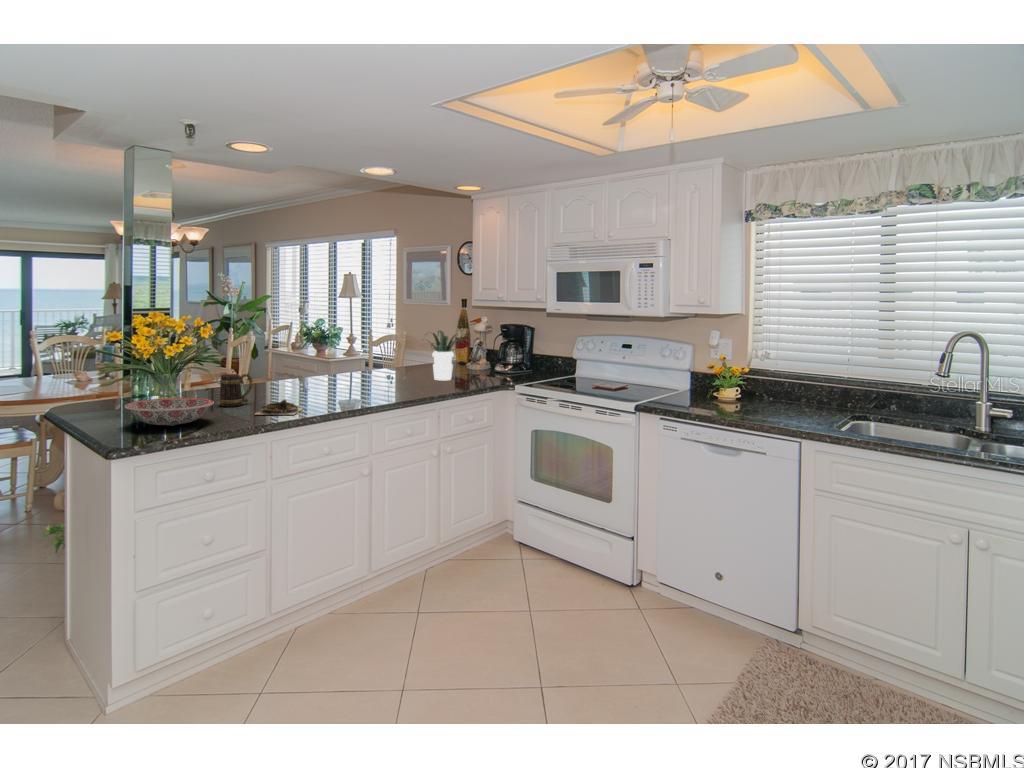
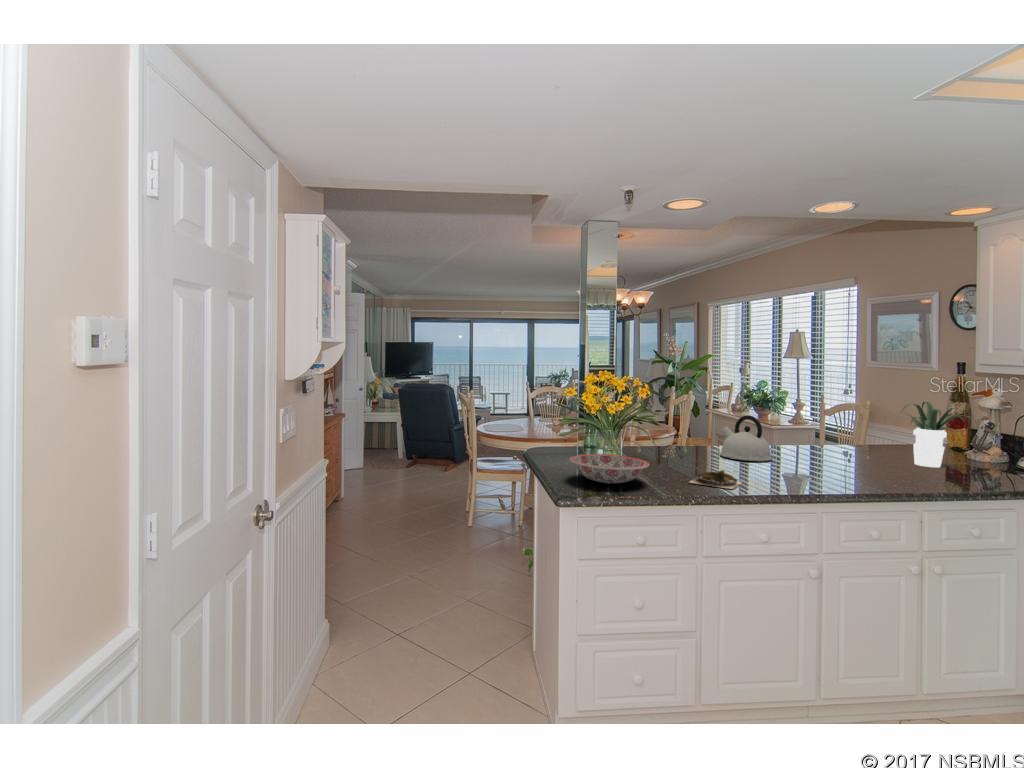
kettle: none [281,350,328,391] -> present [720,415,772,461]
mug: present [219,374,253,406] -> none [655,435,690,469]

